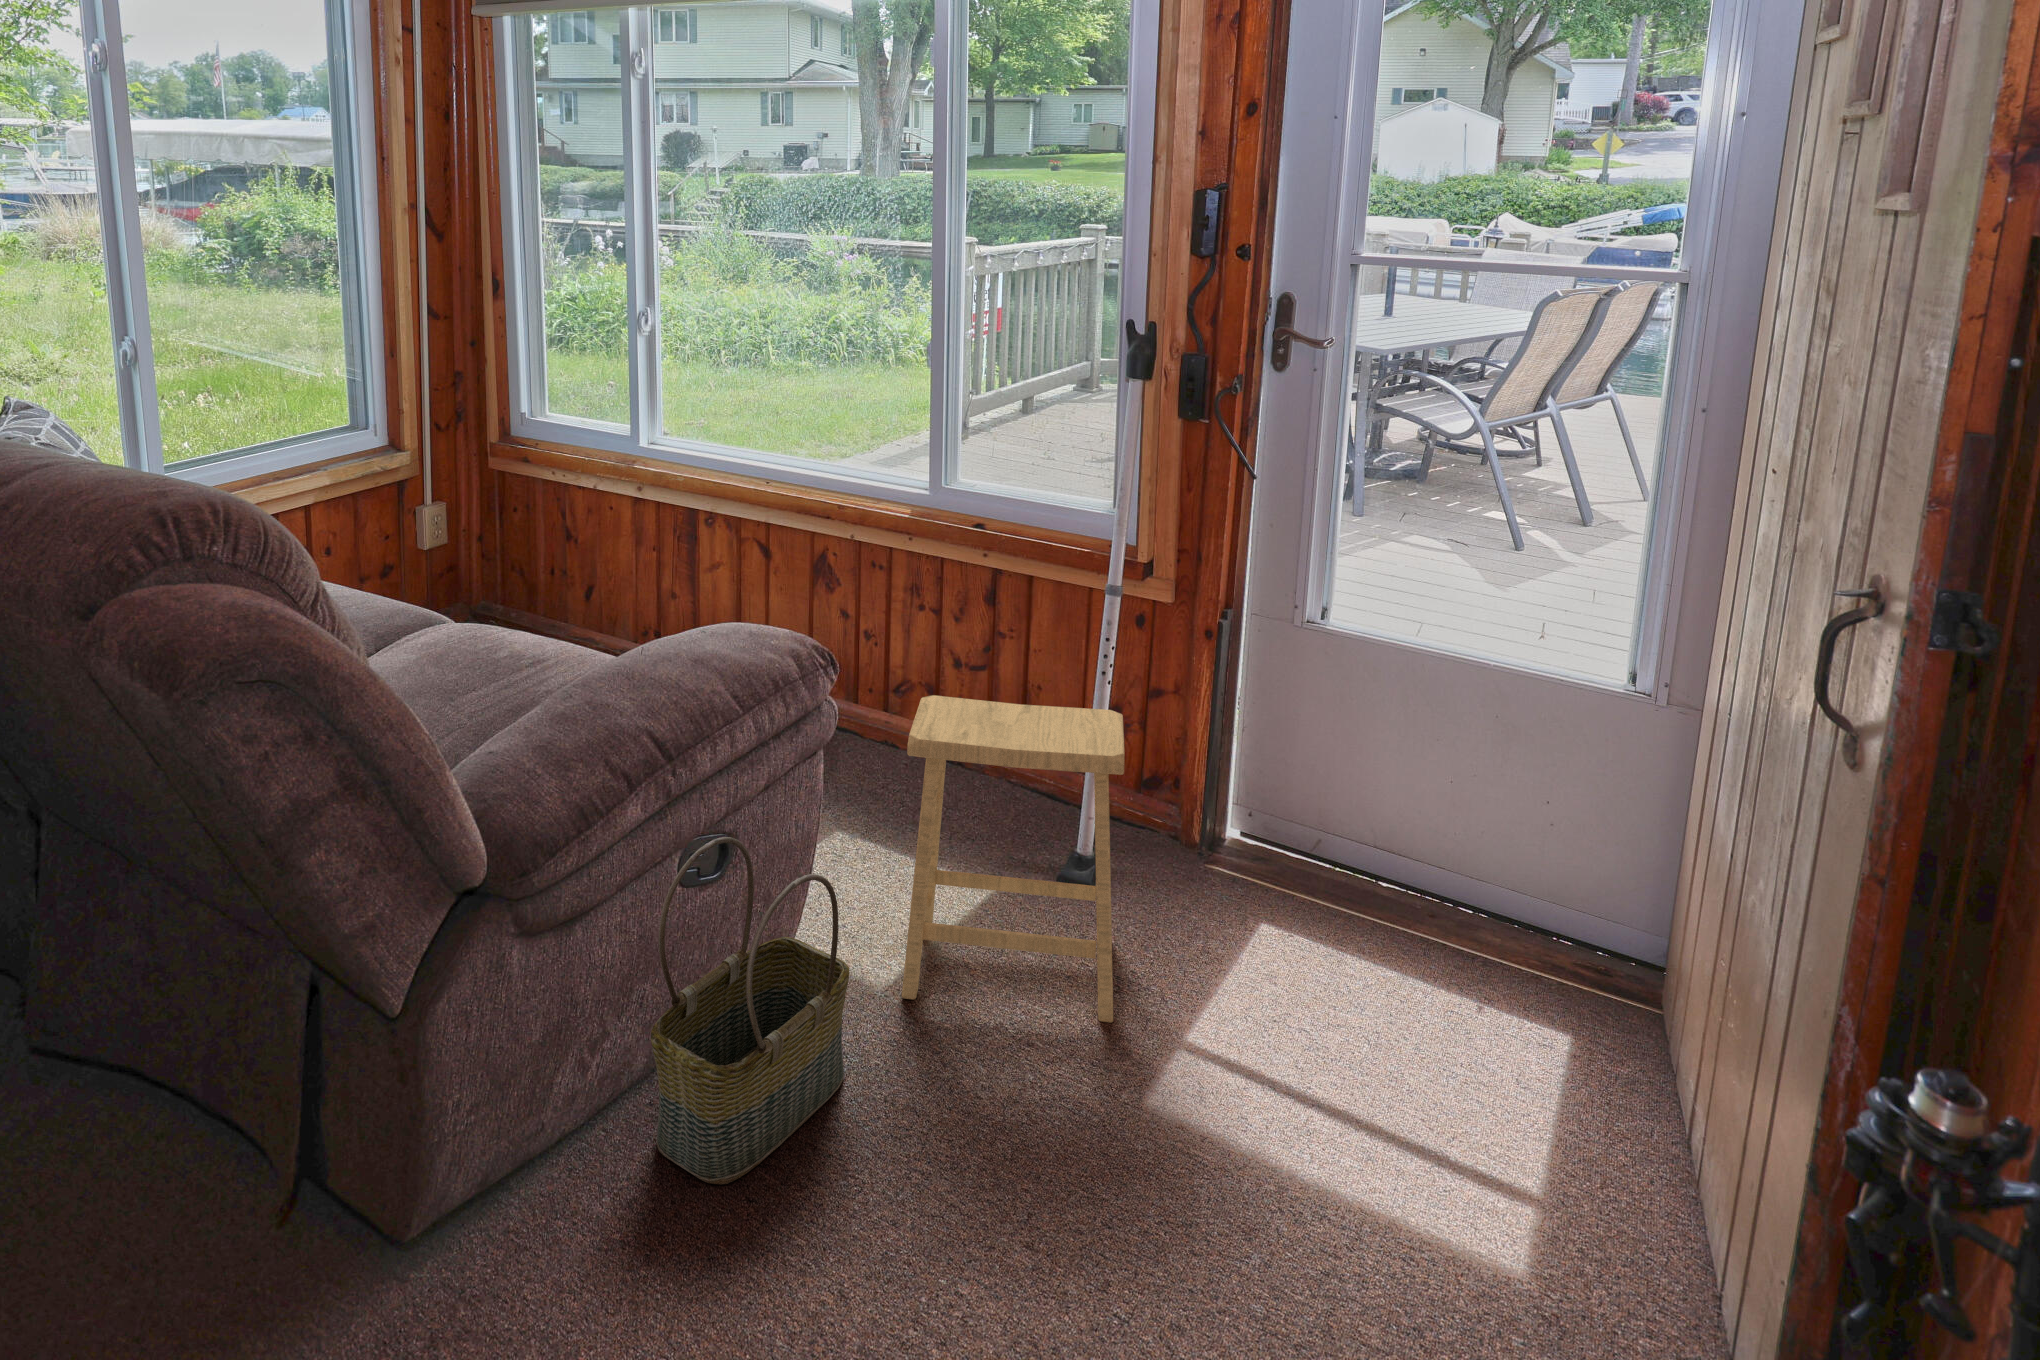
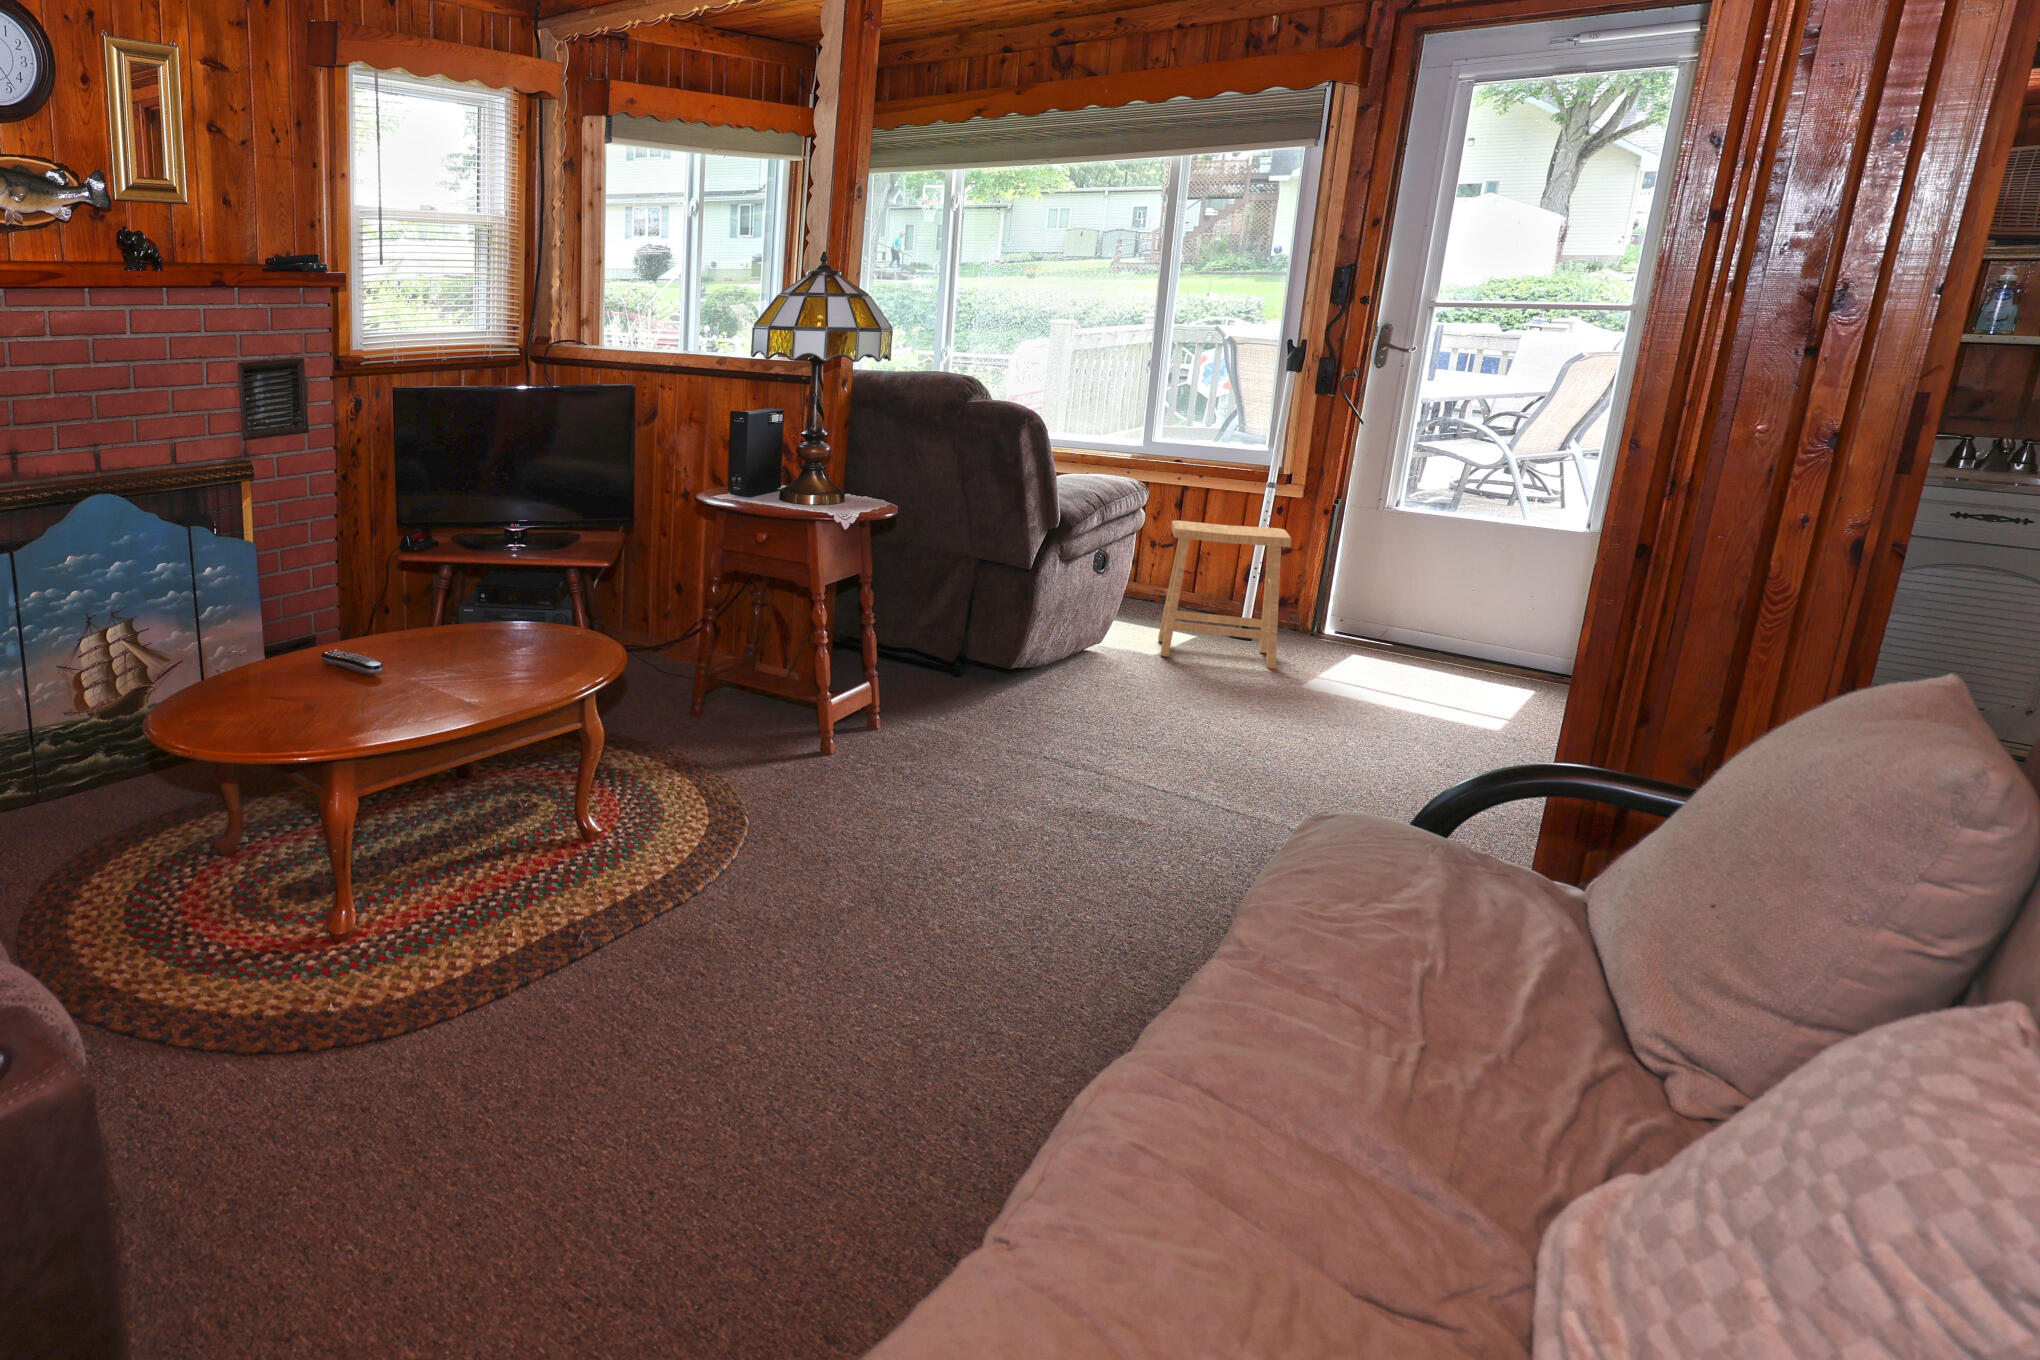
basket: present [650,837,850,1184] -> none [1068,553,1154,684]

